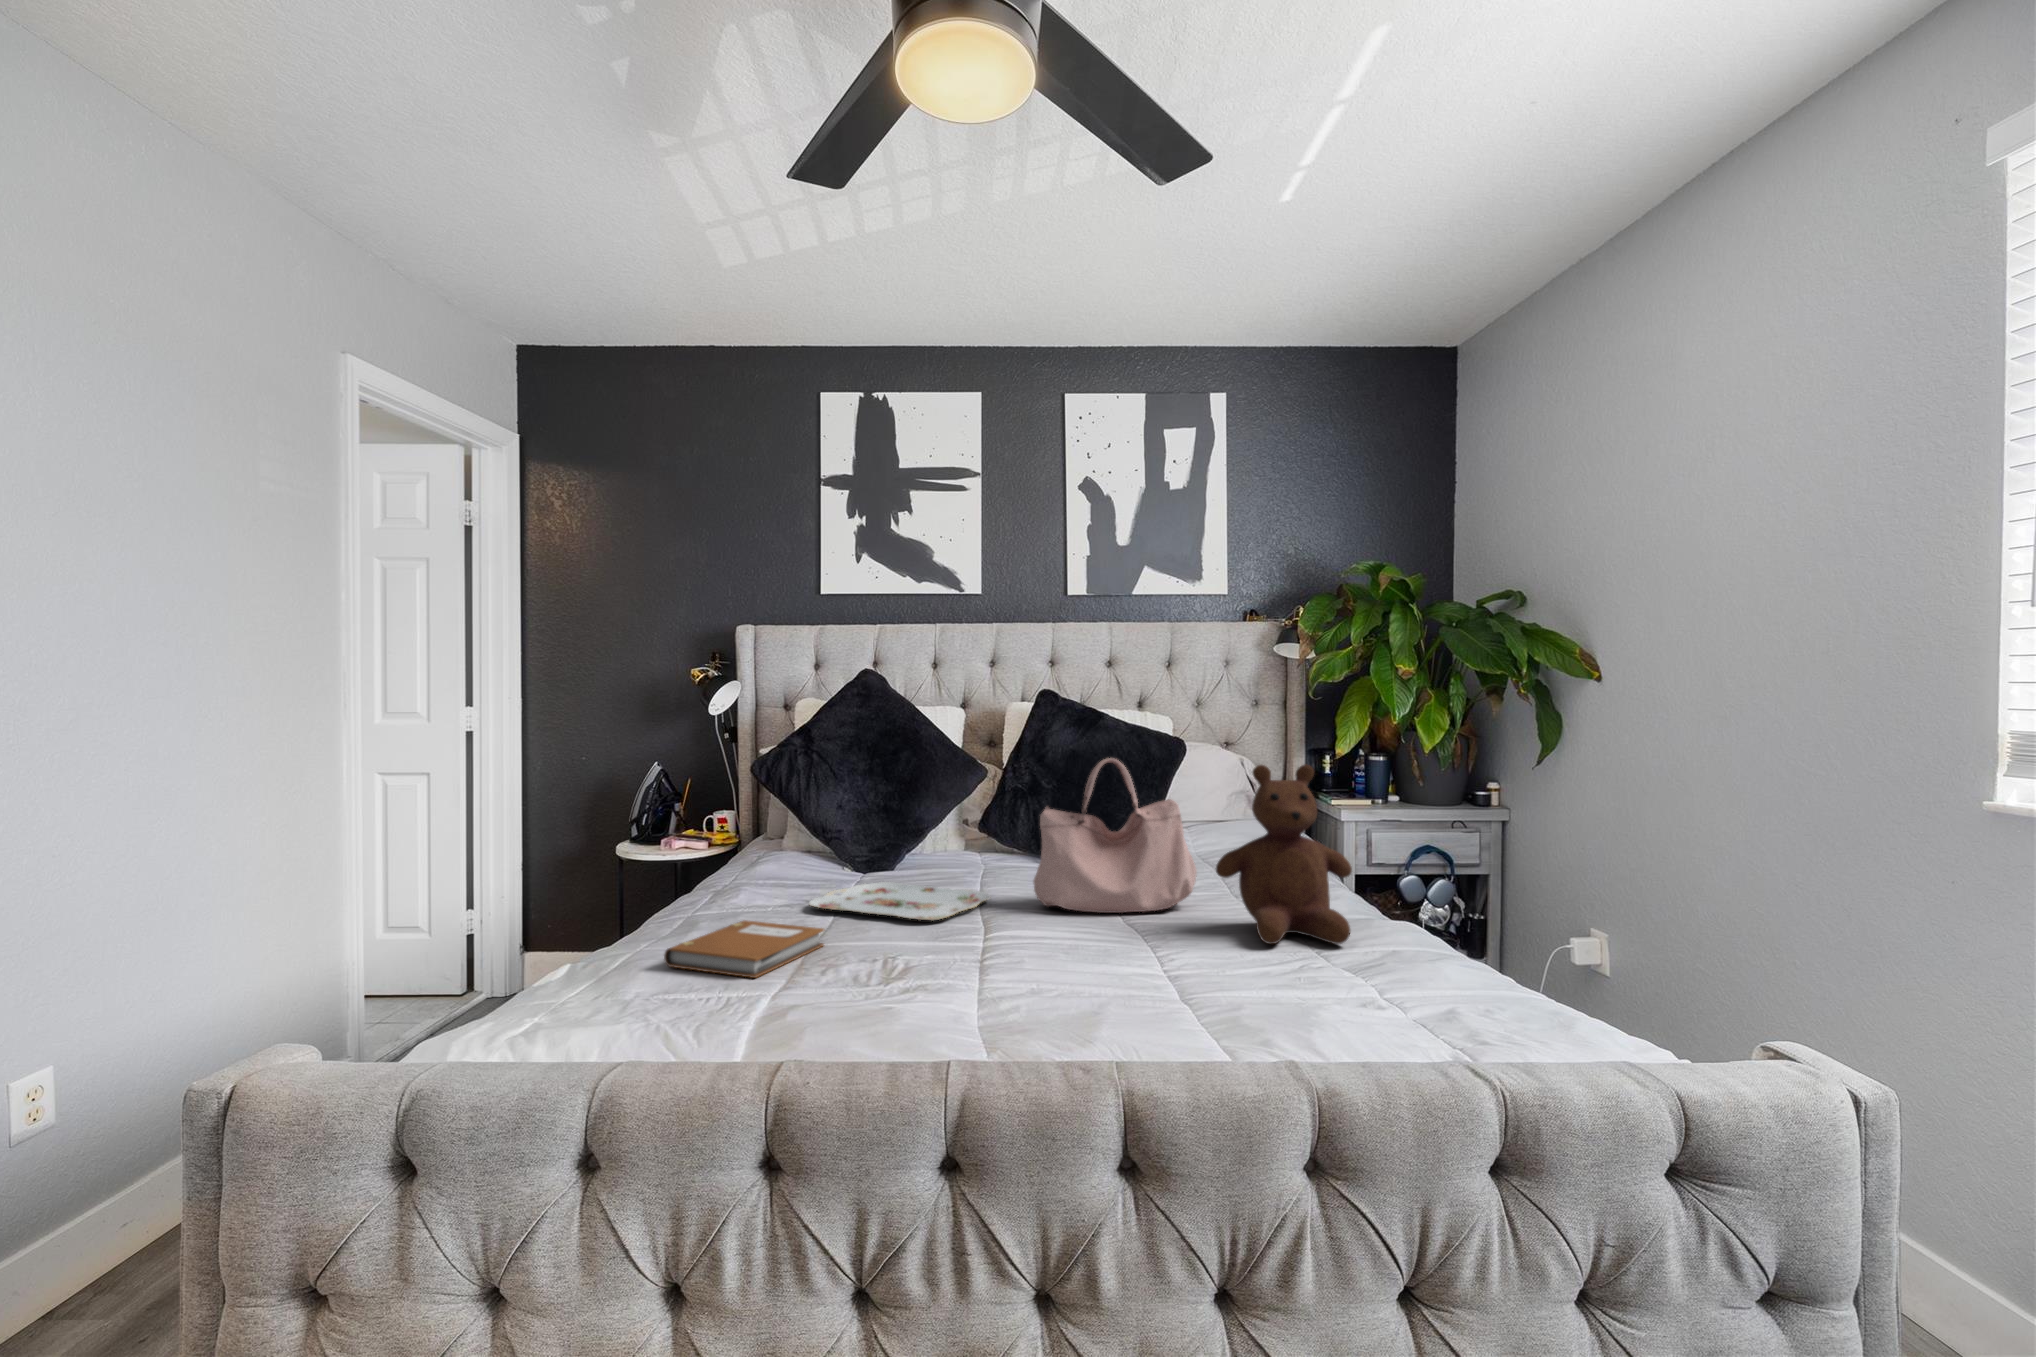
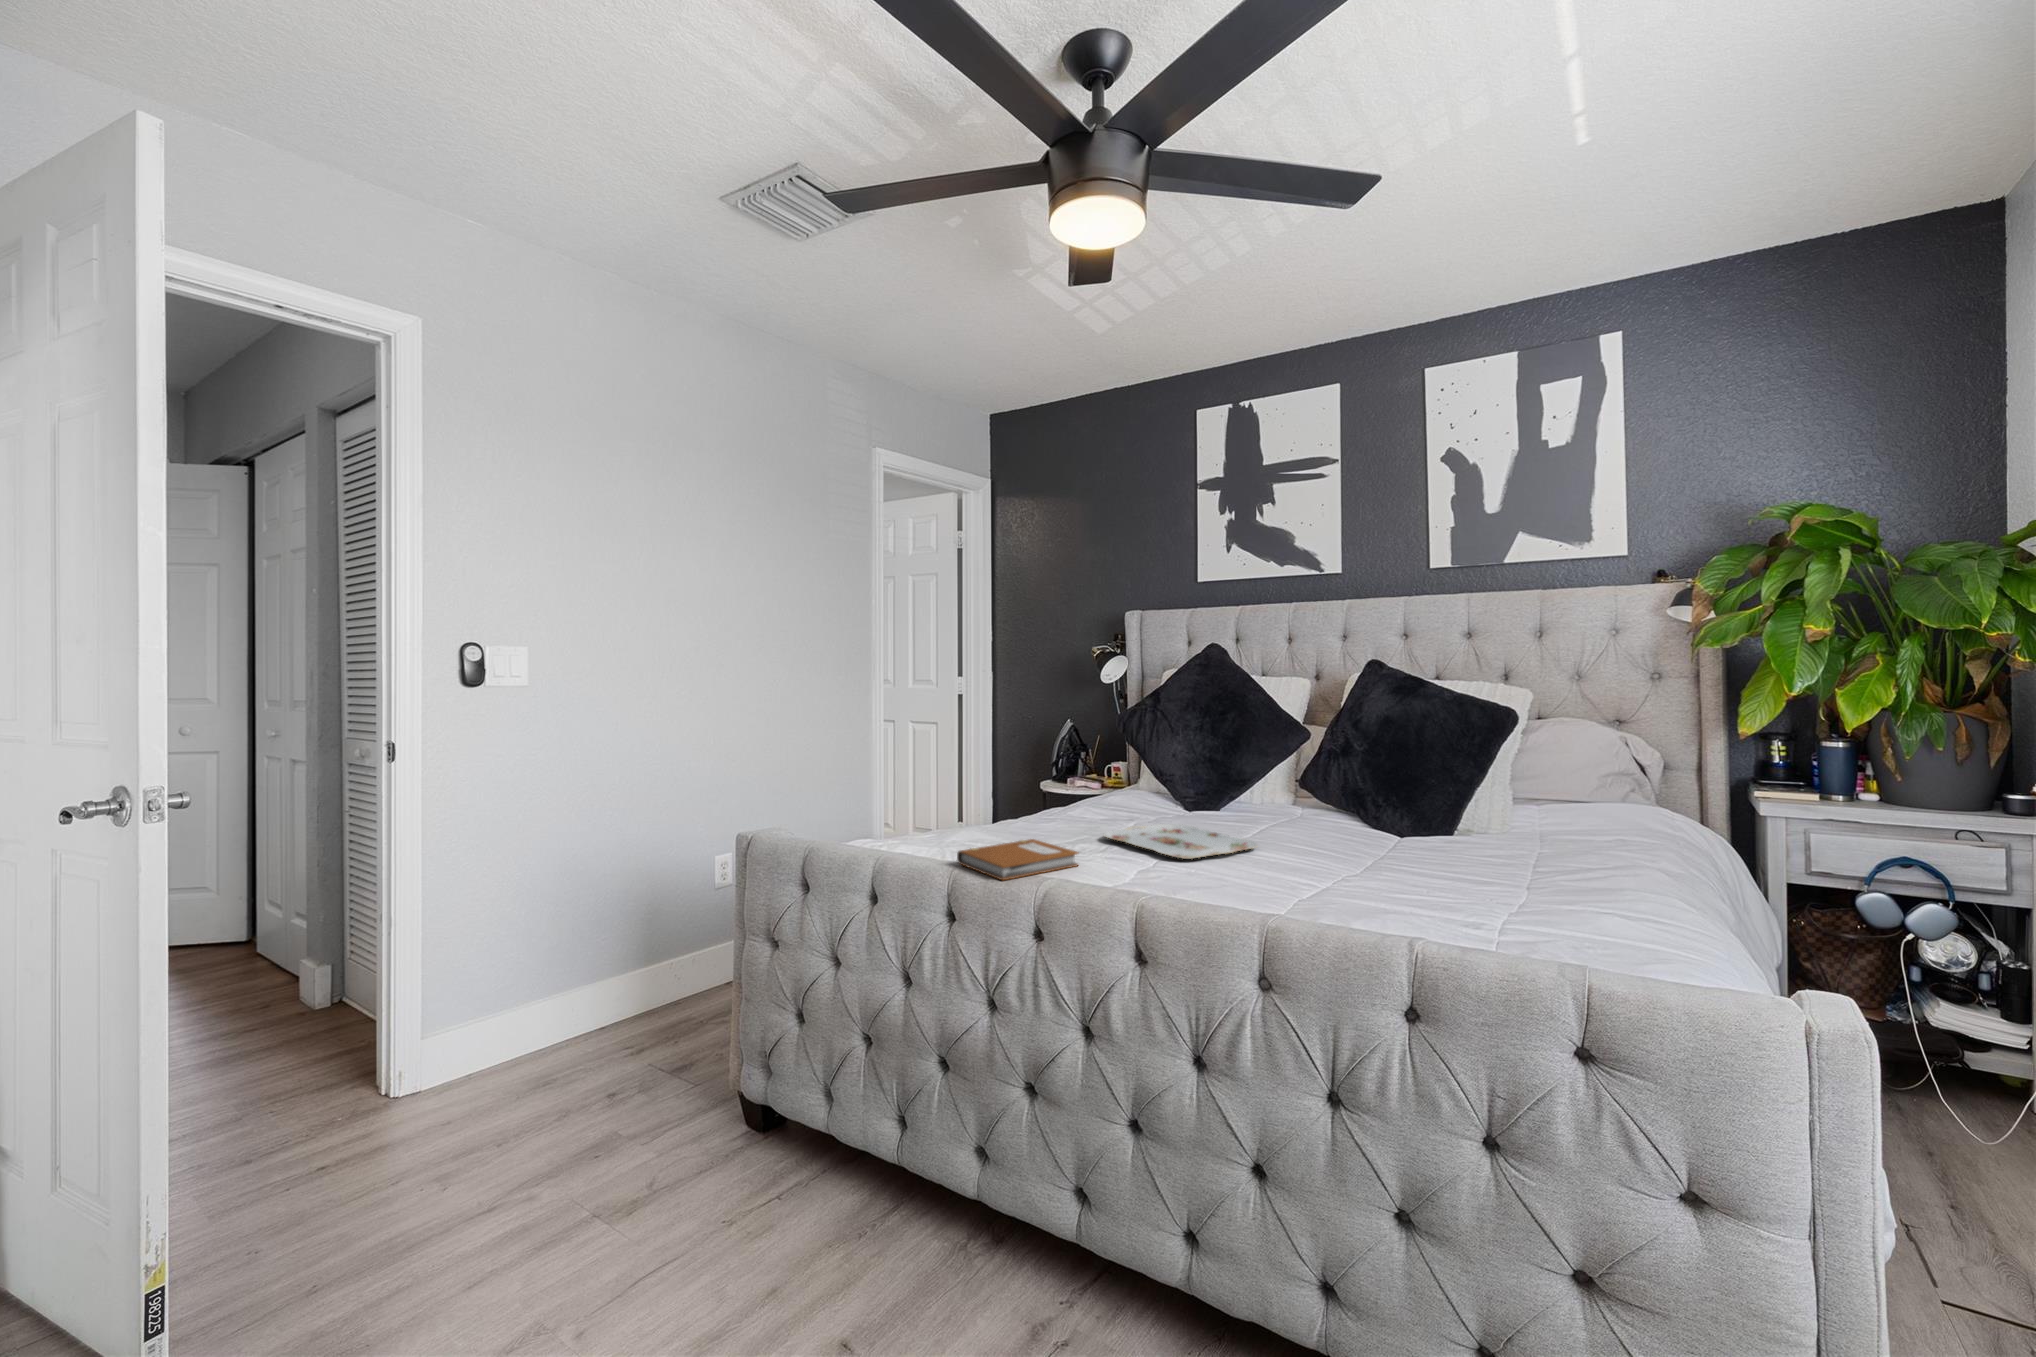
handbag: present [1033,758,1197,913] -> none [1289,727,1459,879]
teddy bear: present [1216,765,1352,944] -> none [1447,739,1620,940]

